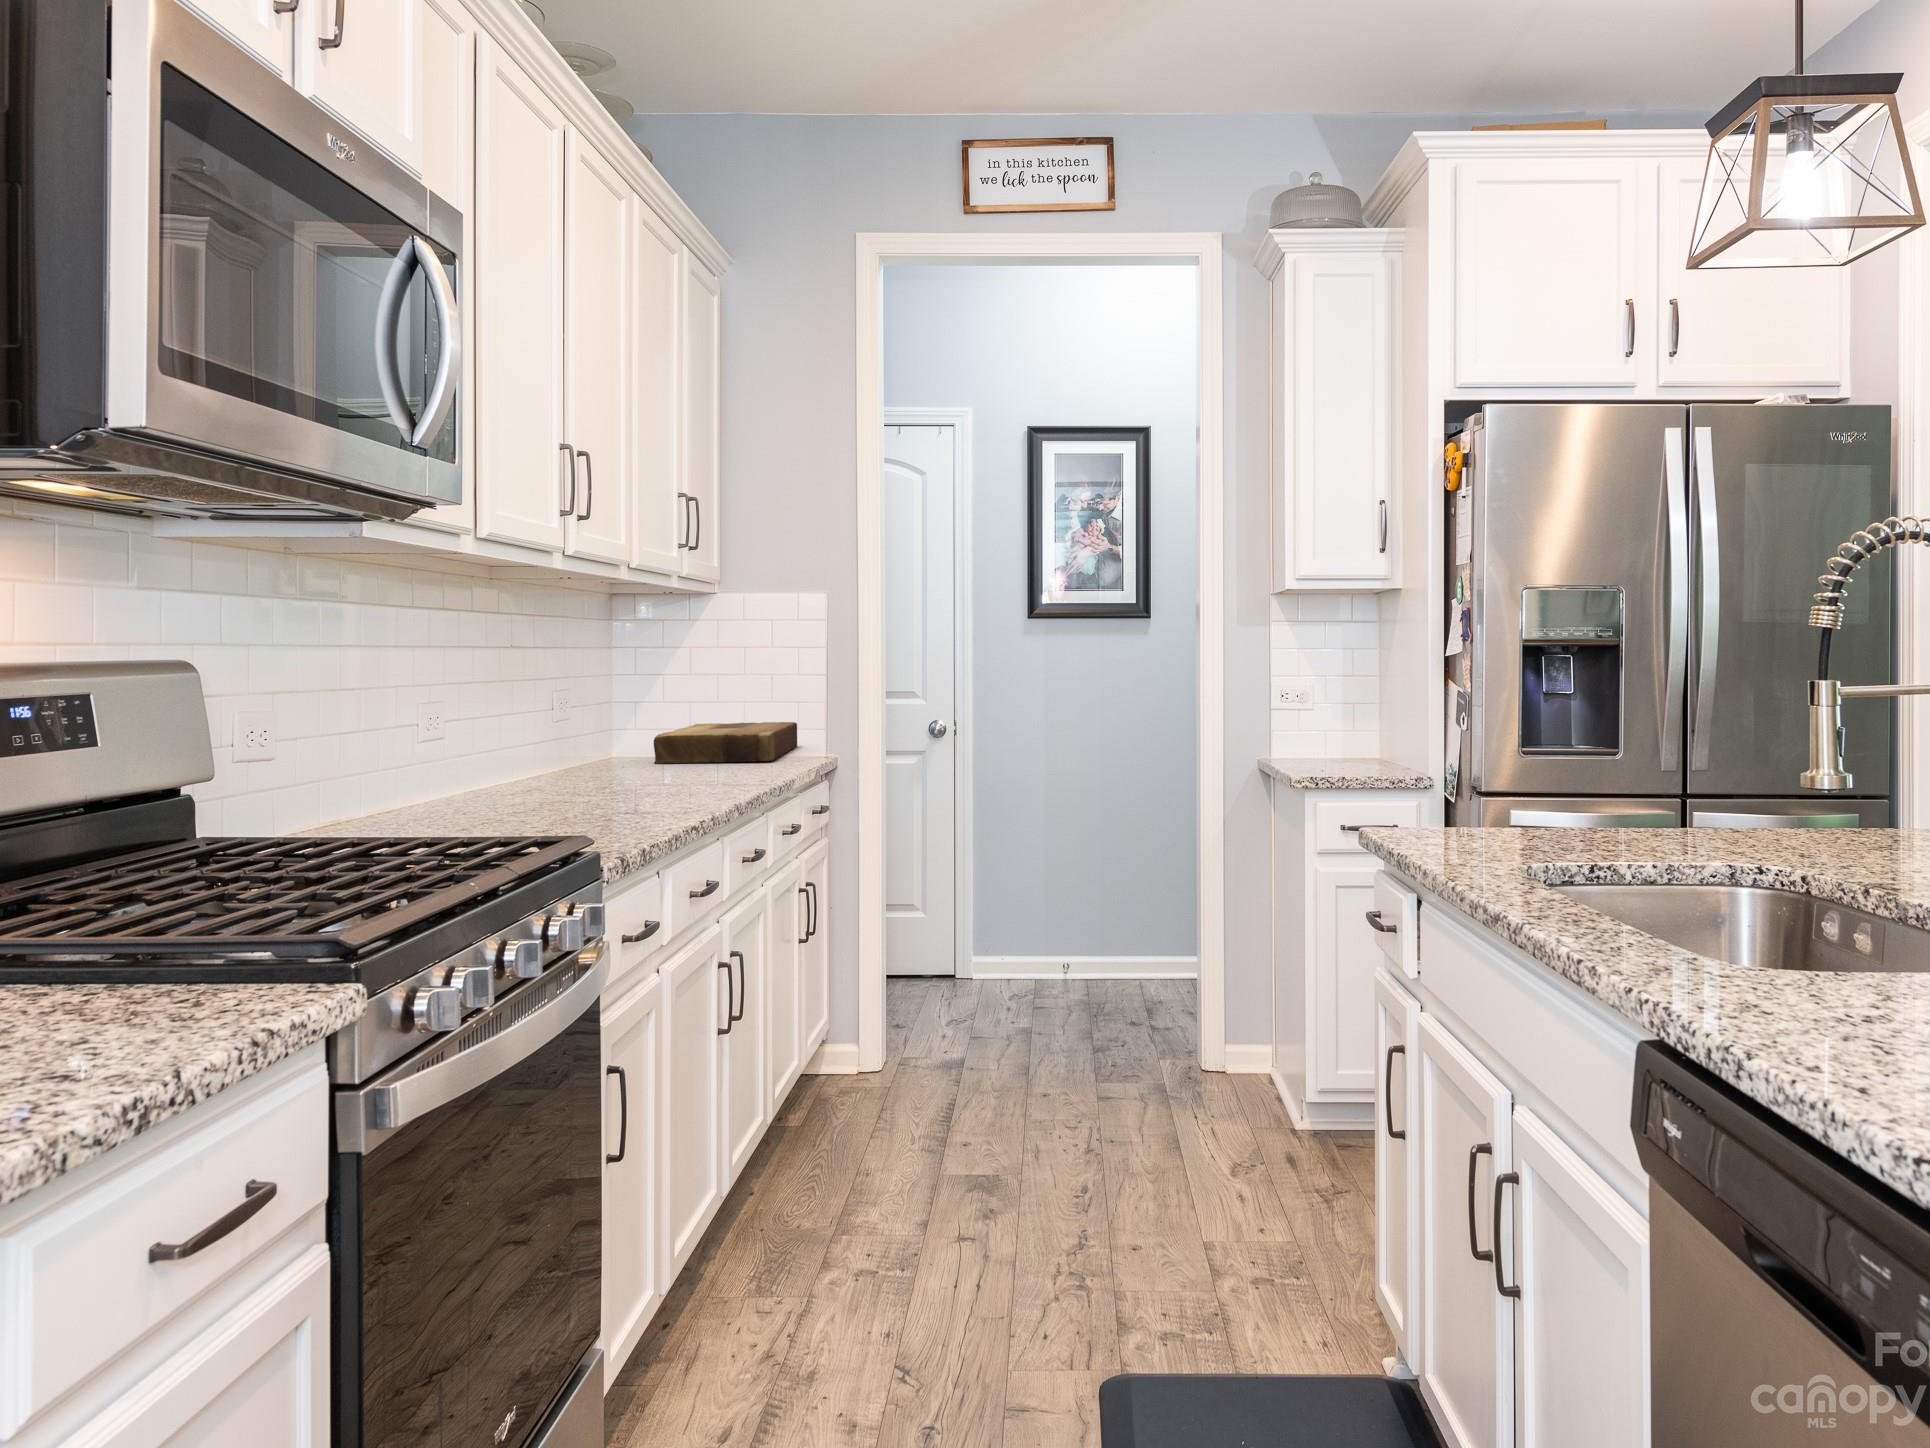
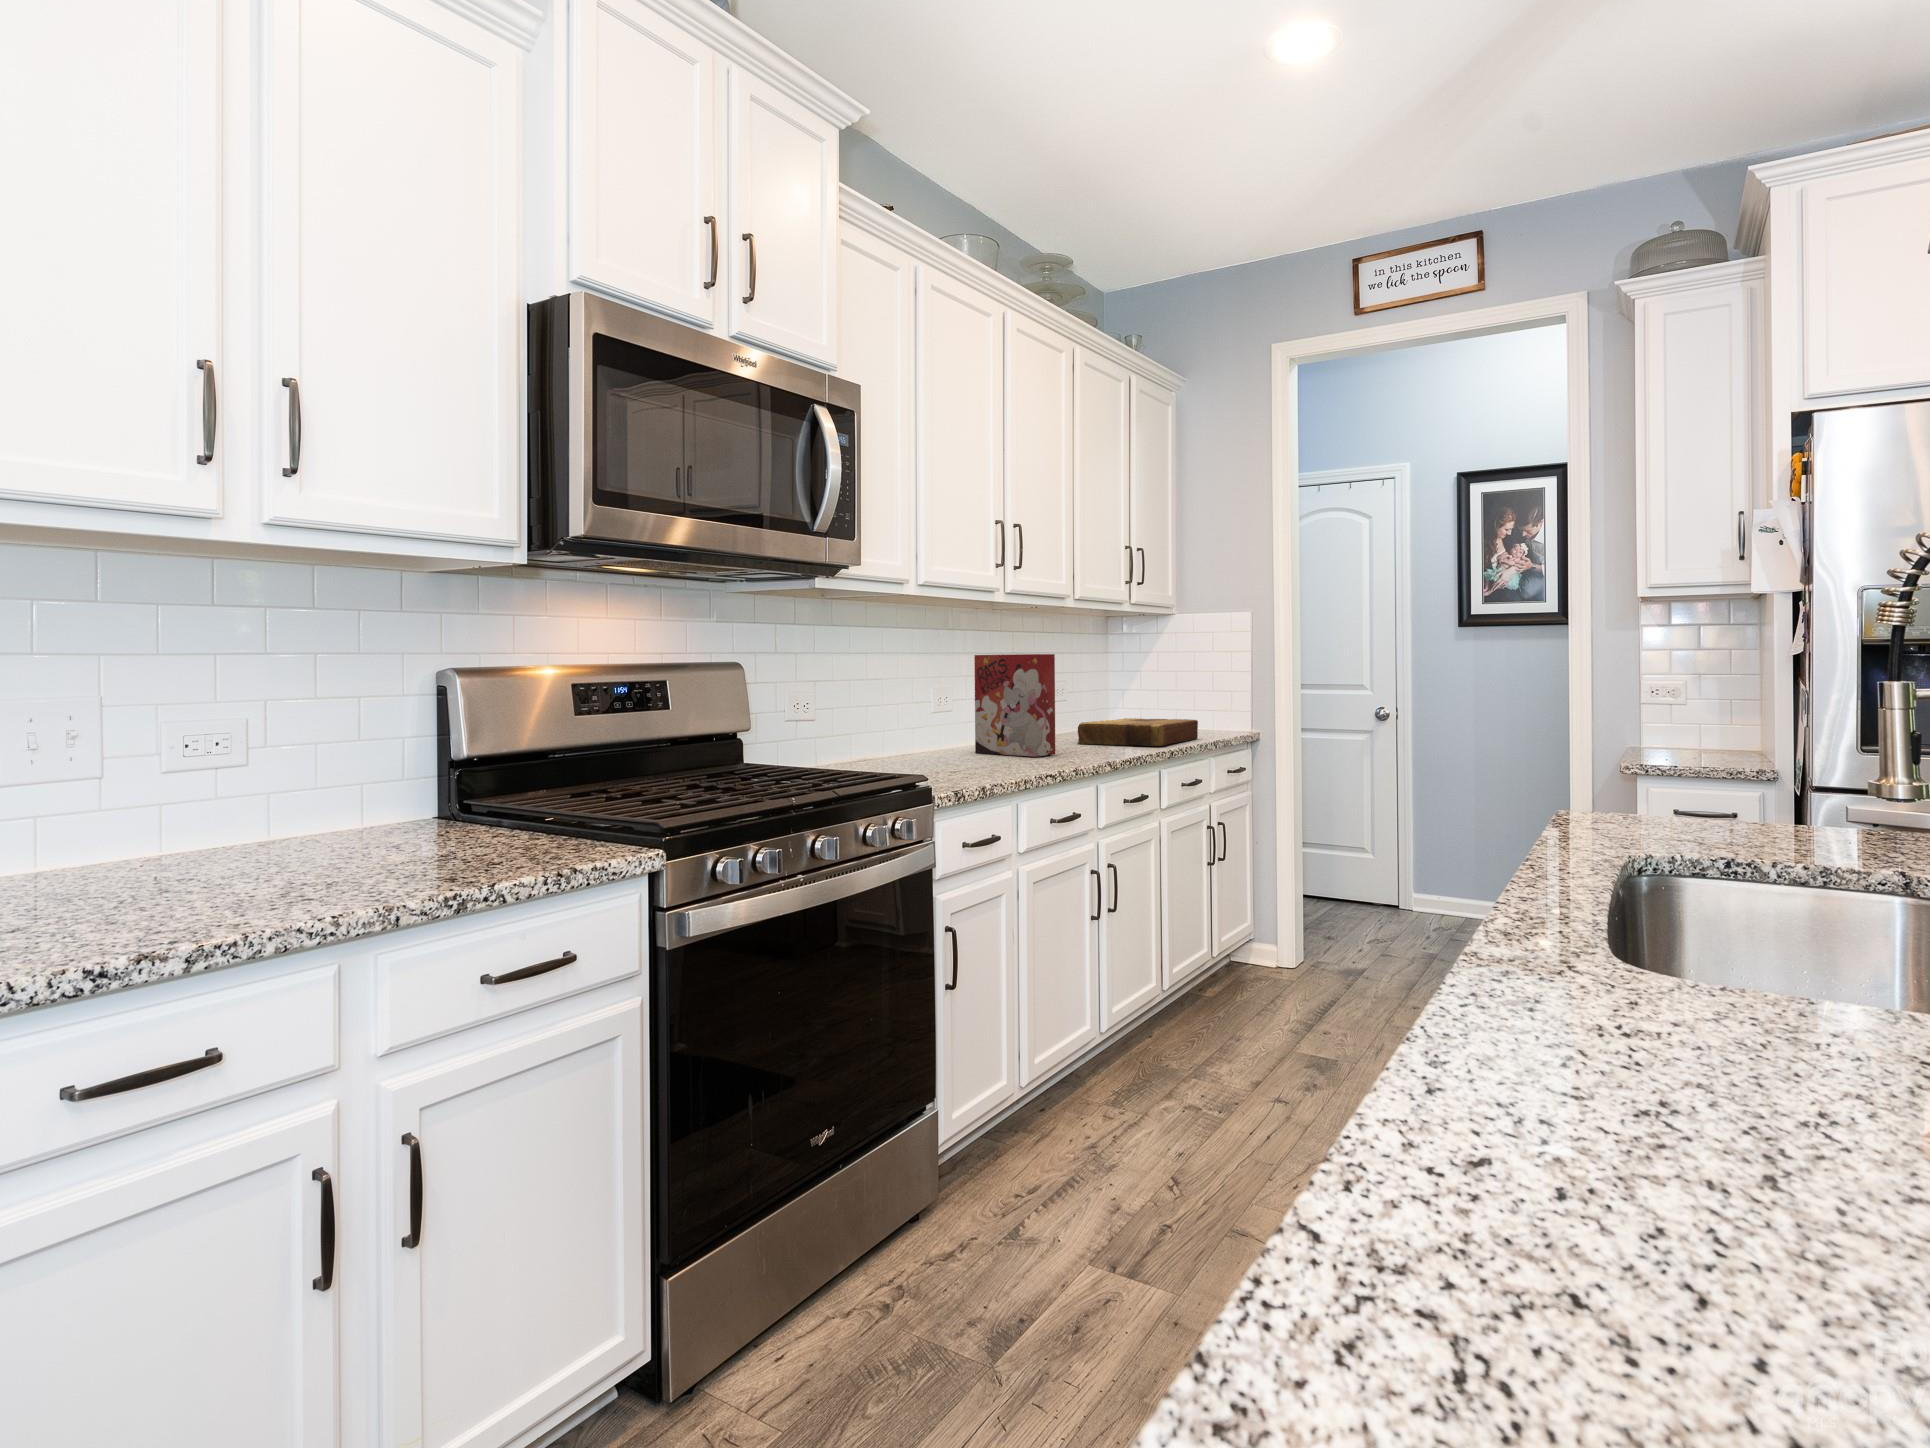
cereal box: none [530,647,654,788] -> present [974,654,1055,757]

